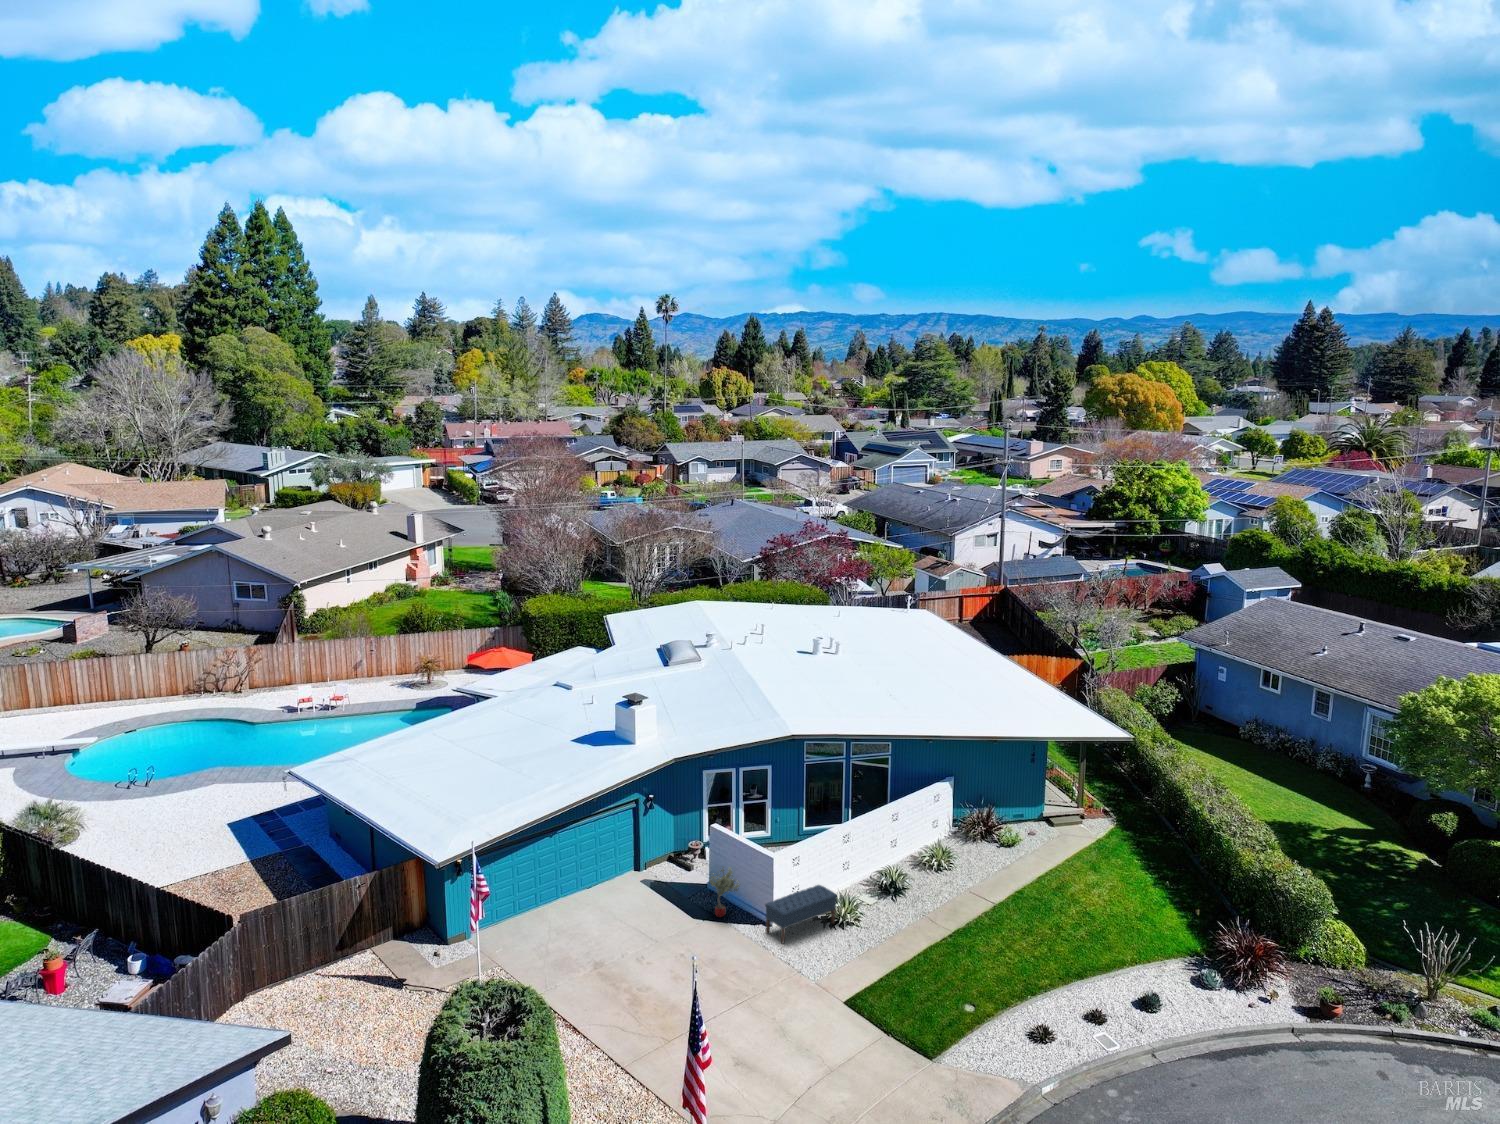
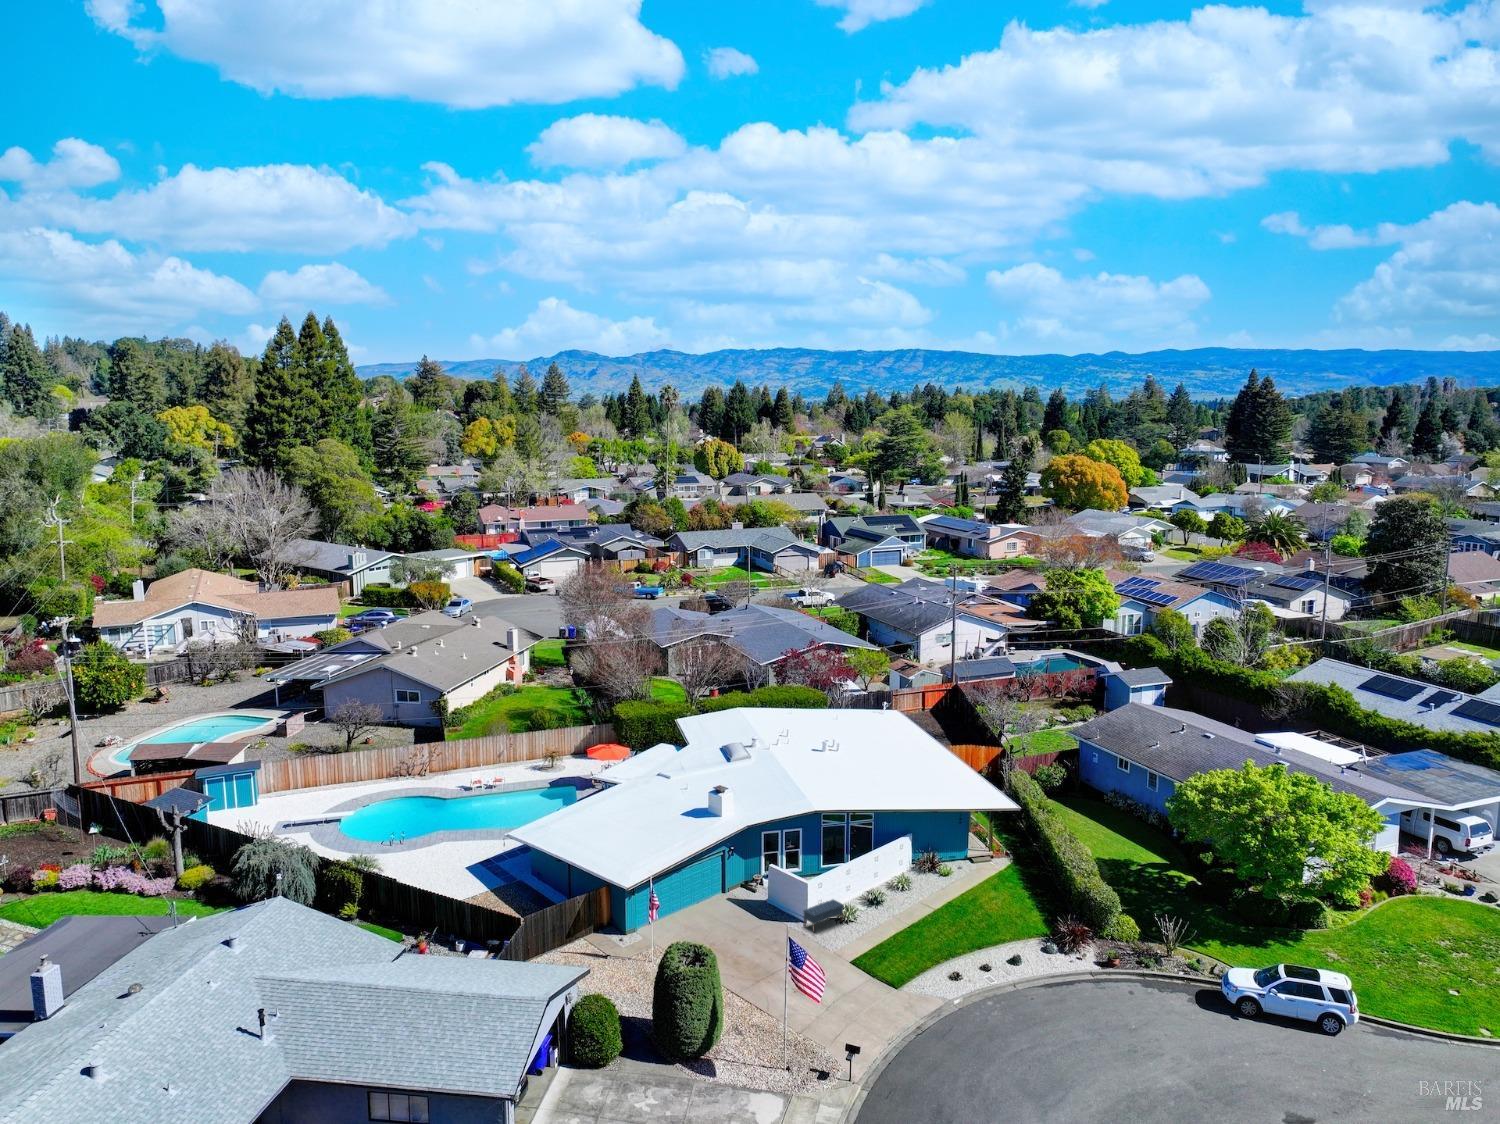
potted tree: present [709,867,739,917] -> none [769,889,788,919]

